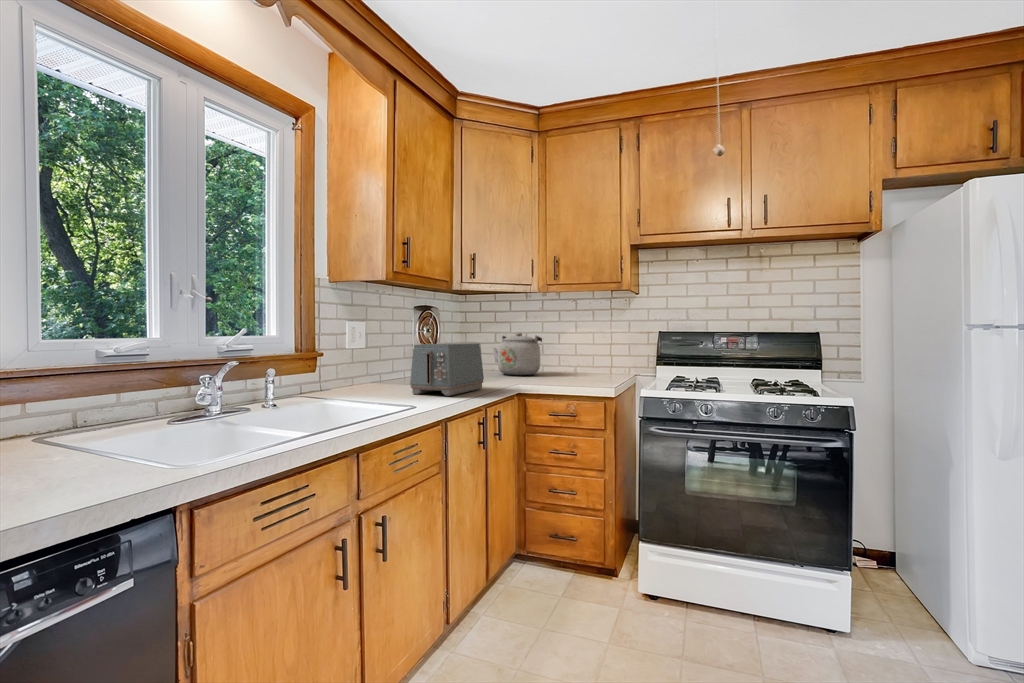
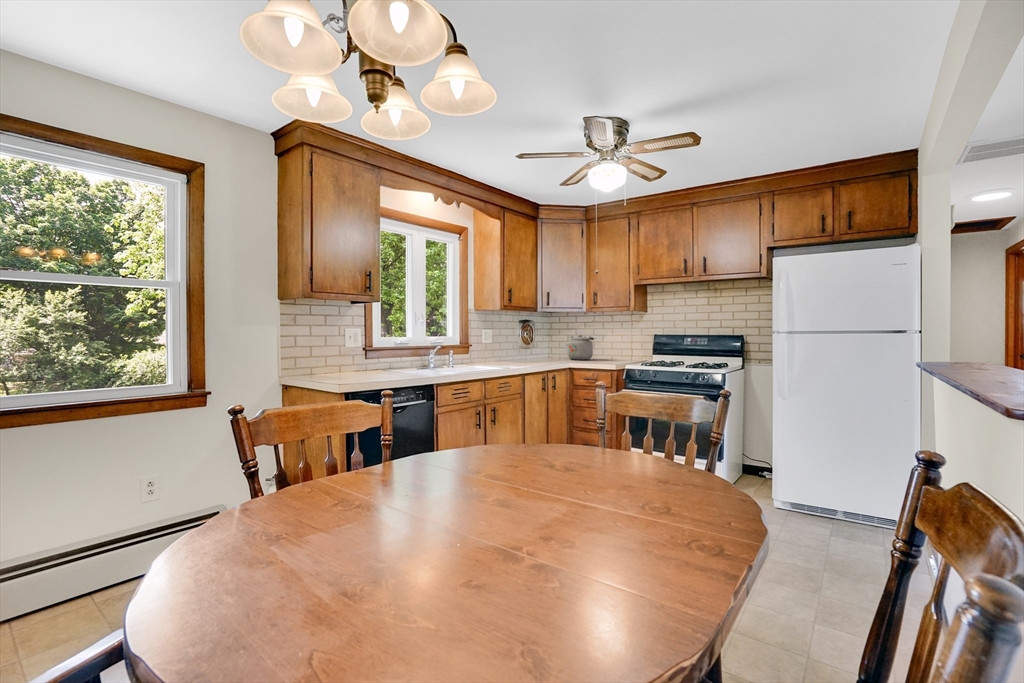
toaster: present [410,343,484,396] -> none [511,341,550,366]

